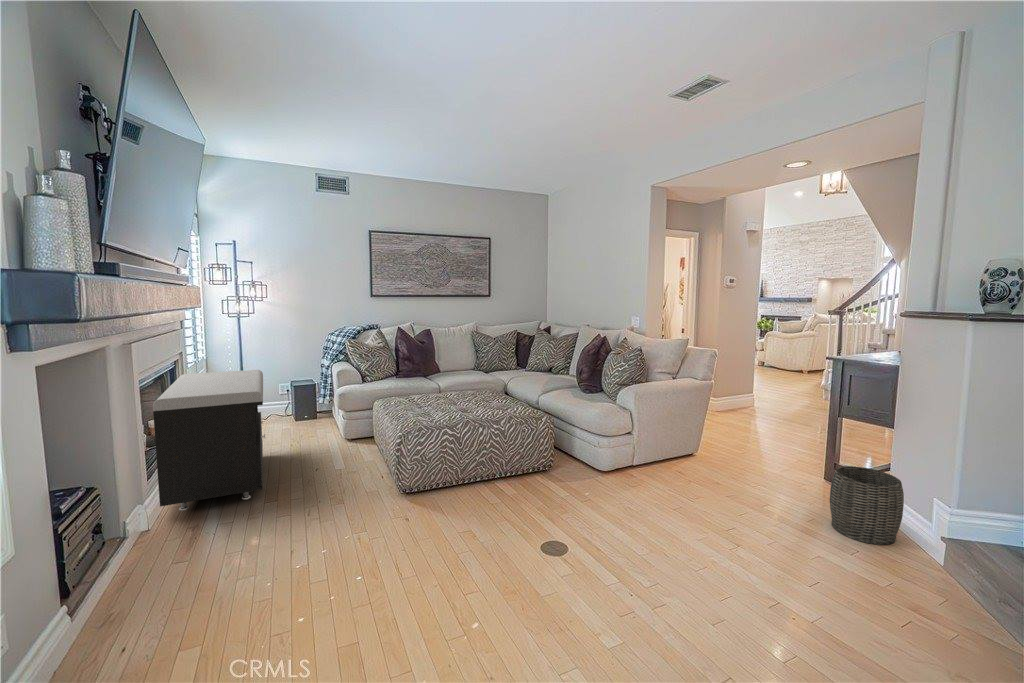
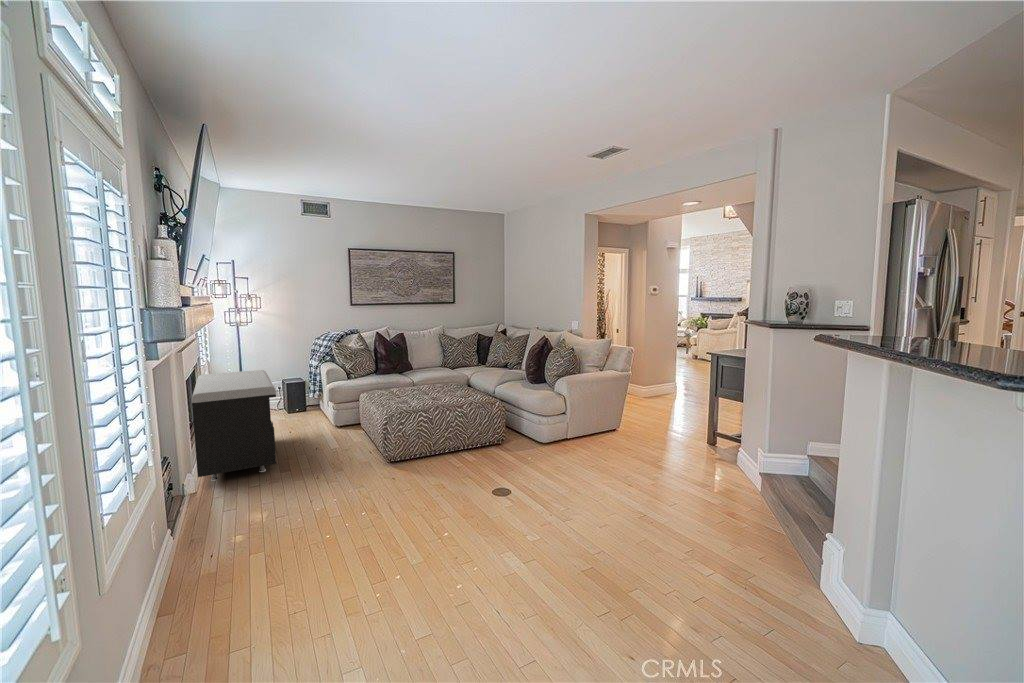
woven basket: present [830,466,904,545] -> none [701,430,747,483]

